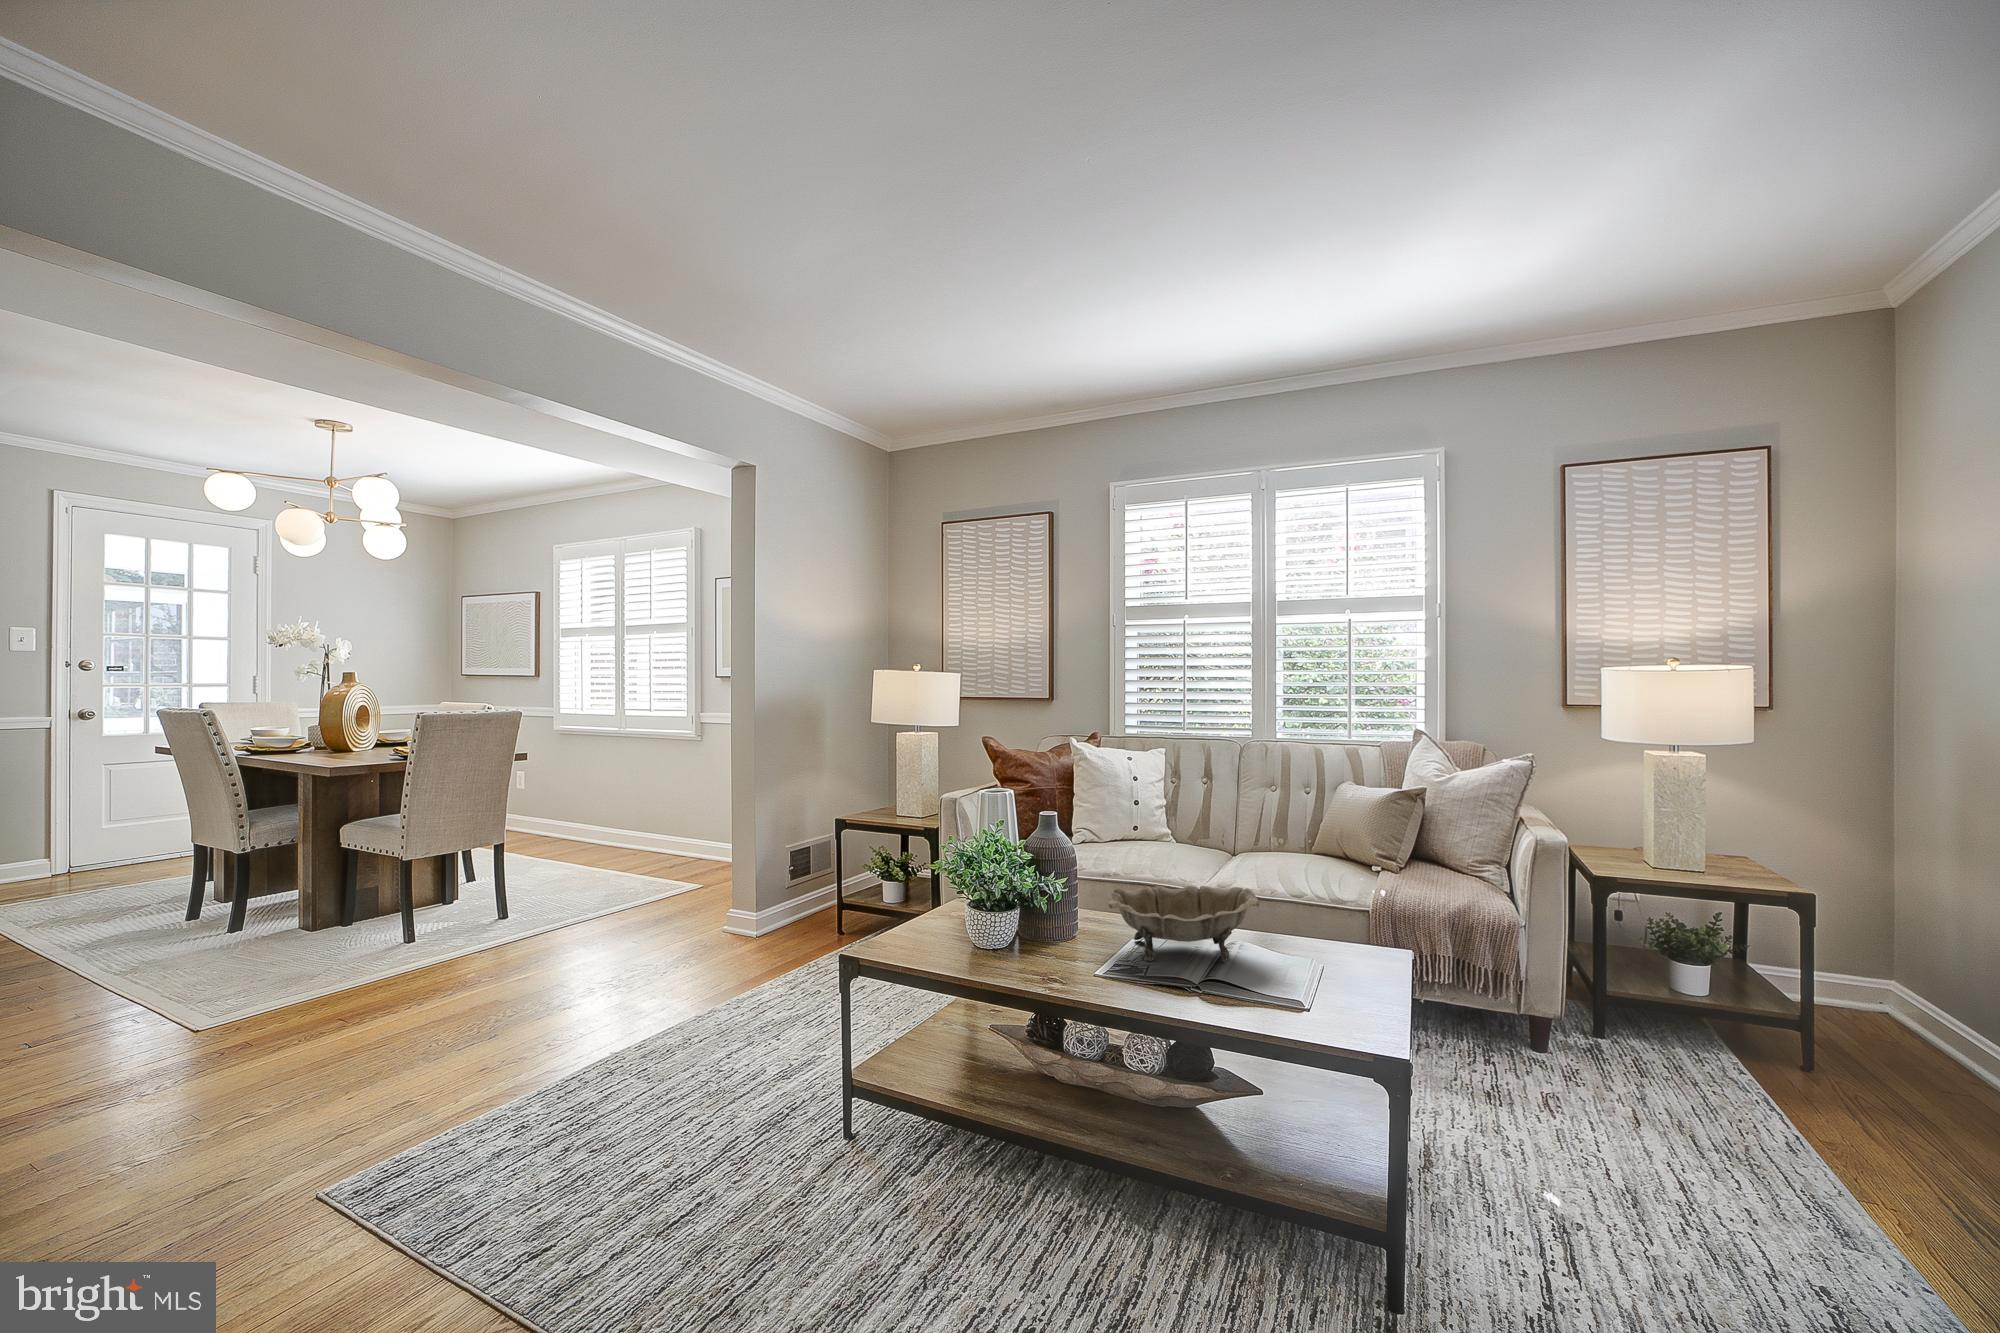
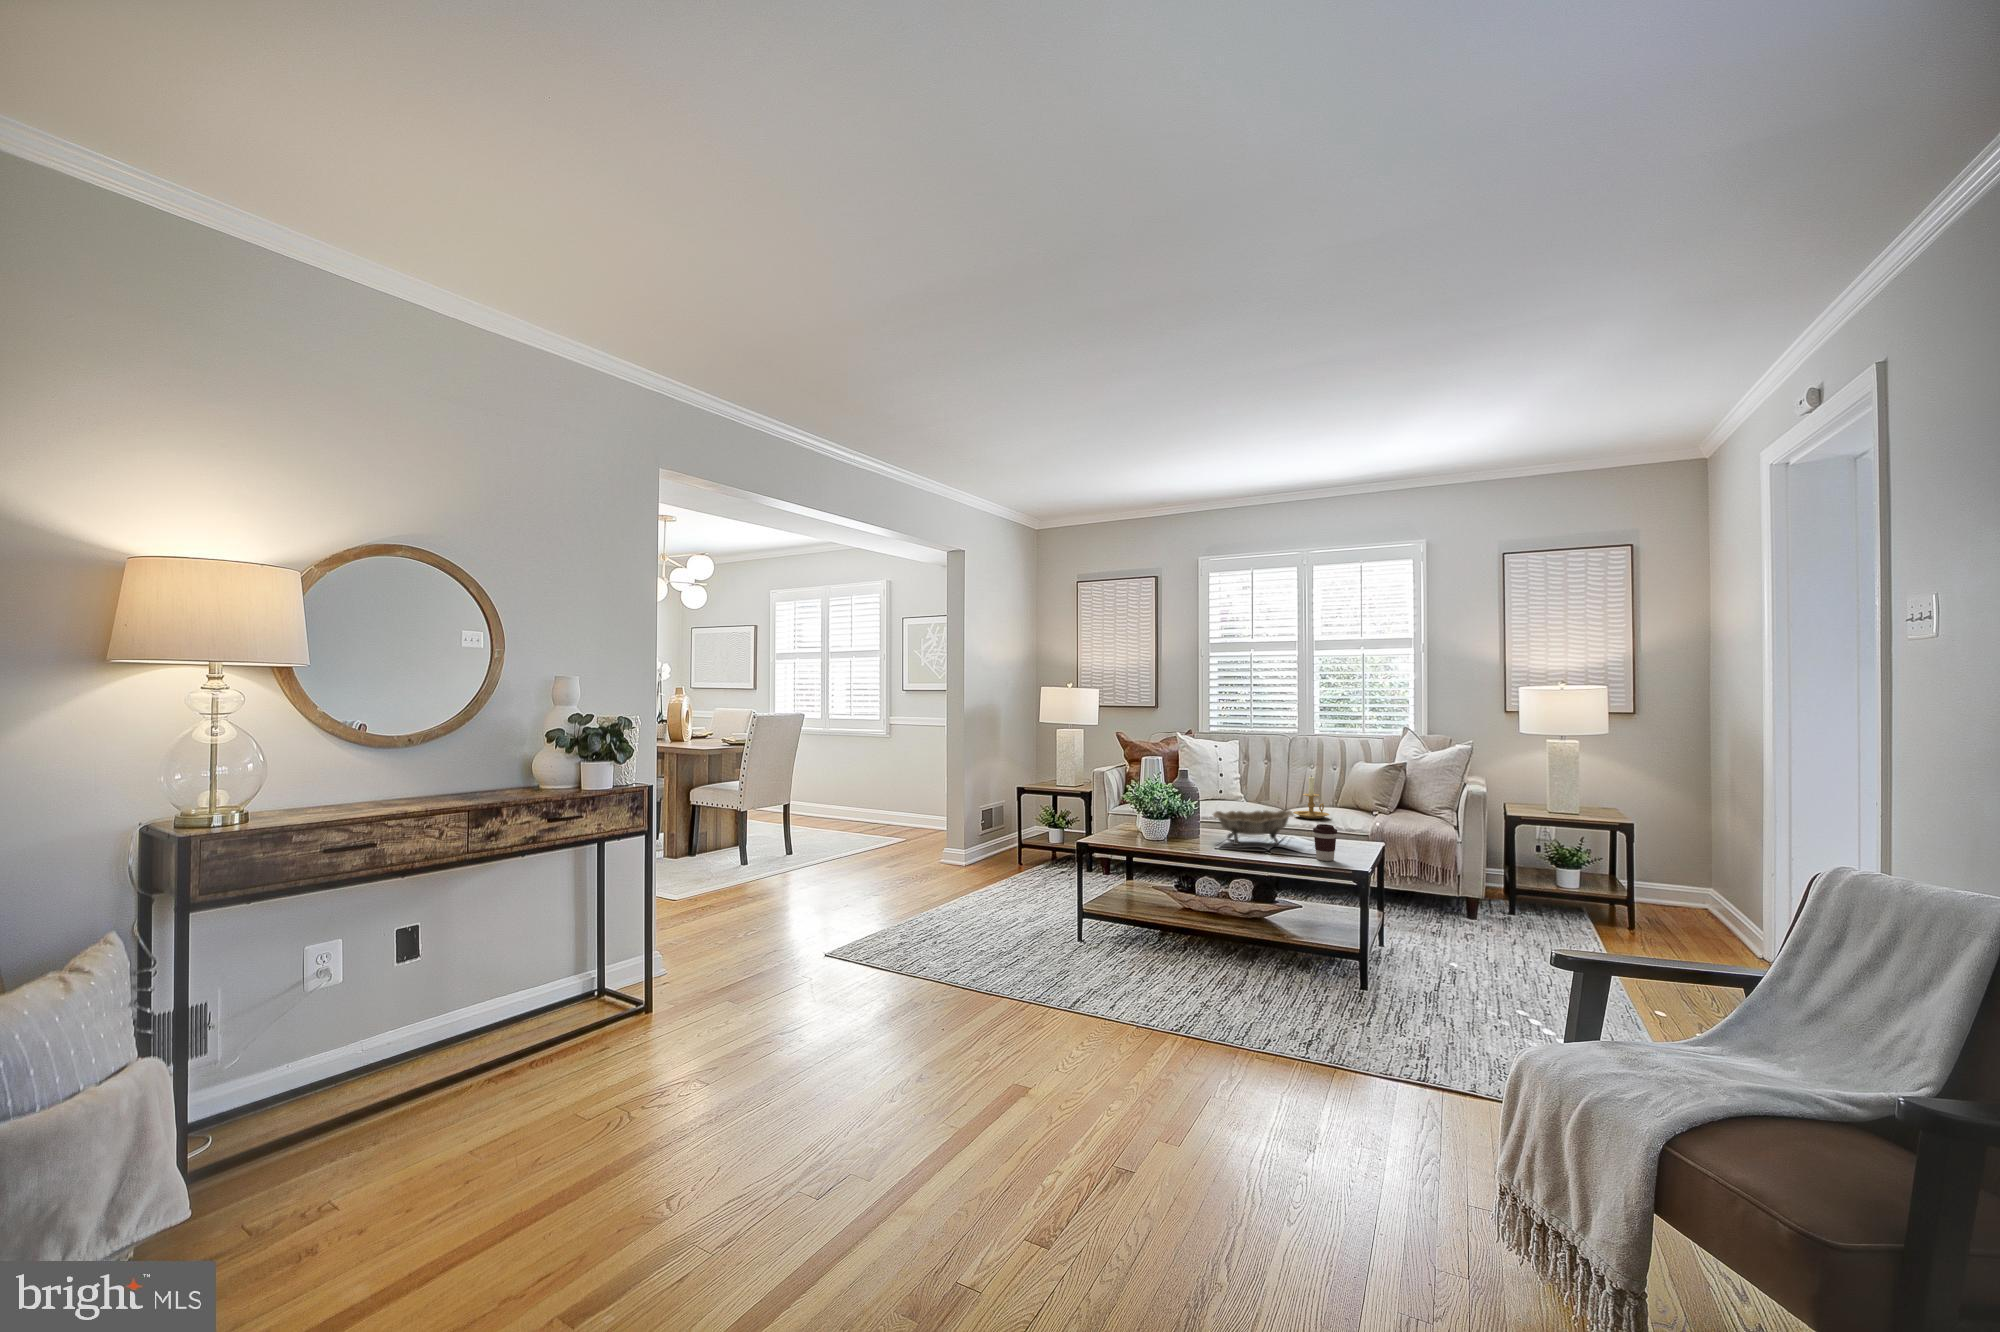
candle holder: none [1248,807,1305,878] -> present [1293,776,1329,819]
coffee cup: none [1302,938,1352,1020] -> present [1313,824,1337,861]

